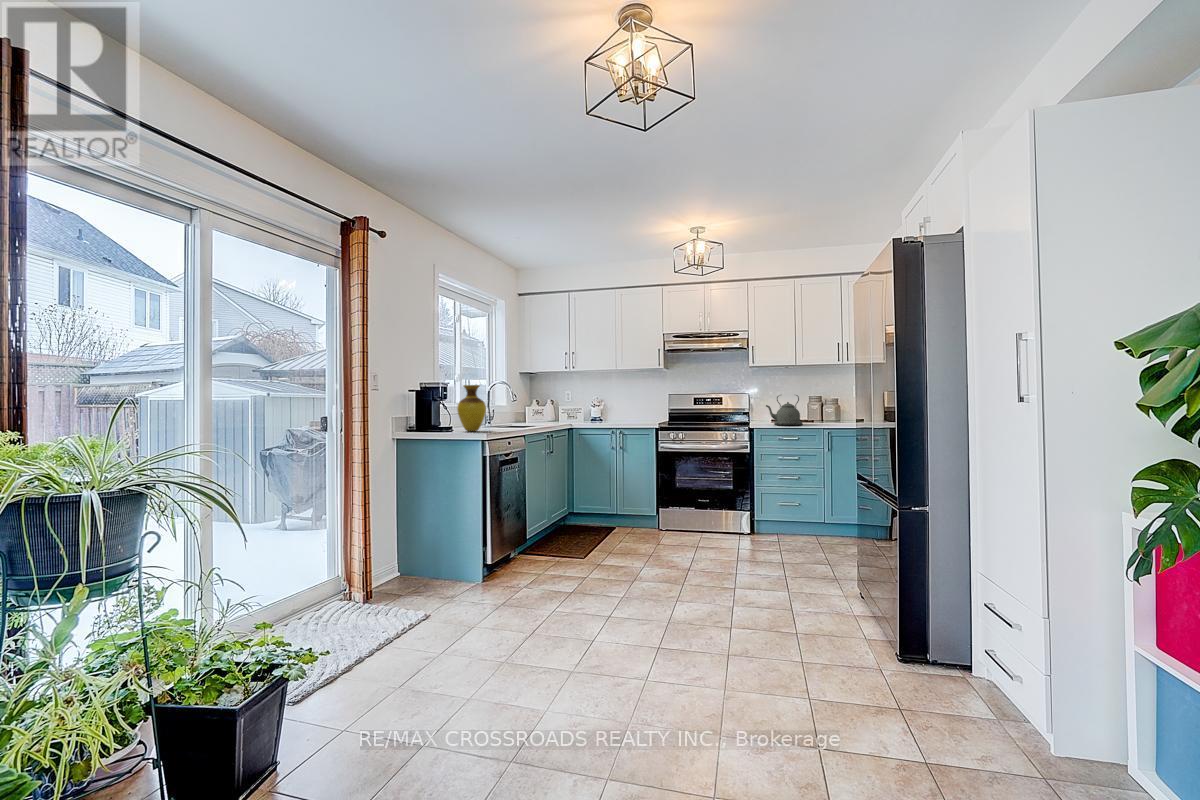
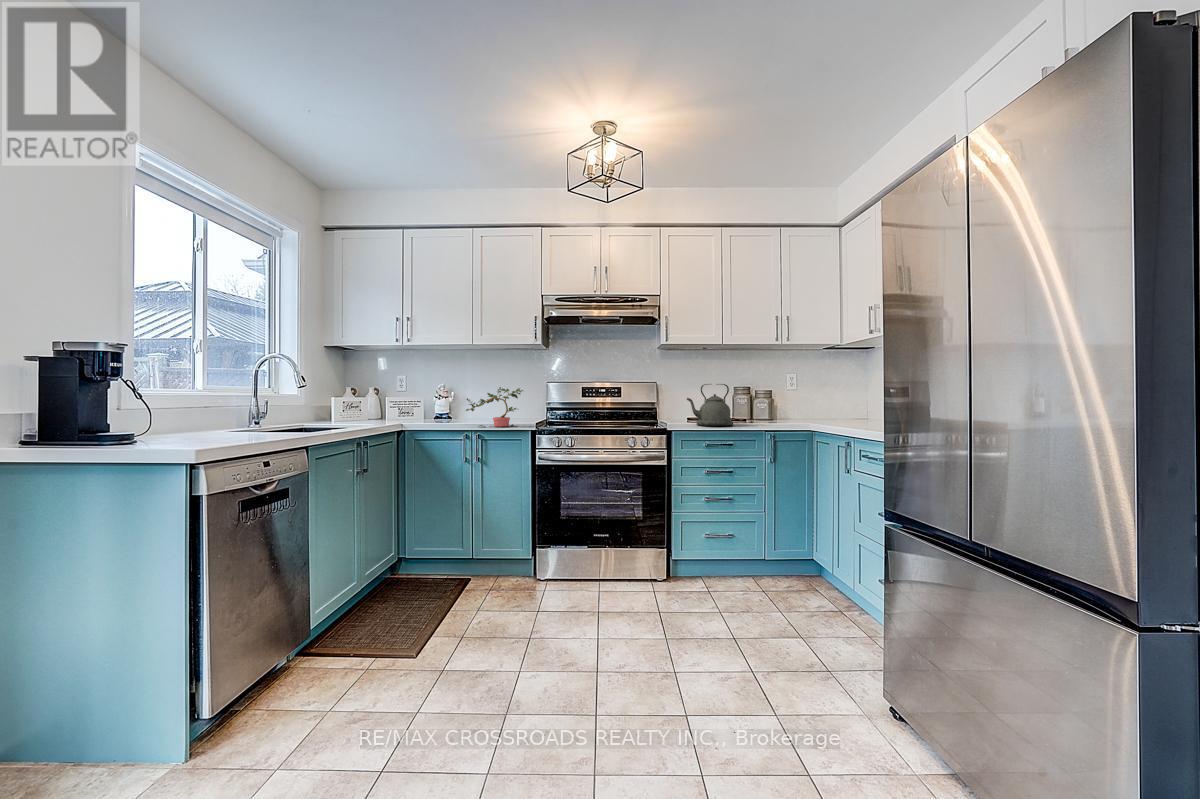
vase: present [457,385,486,431] -> none [144,349,215,444]
potted plant: none [610,399,649,426] -> present [466,387,523,427]

